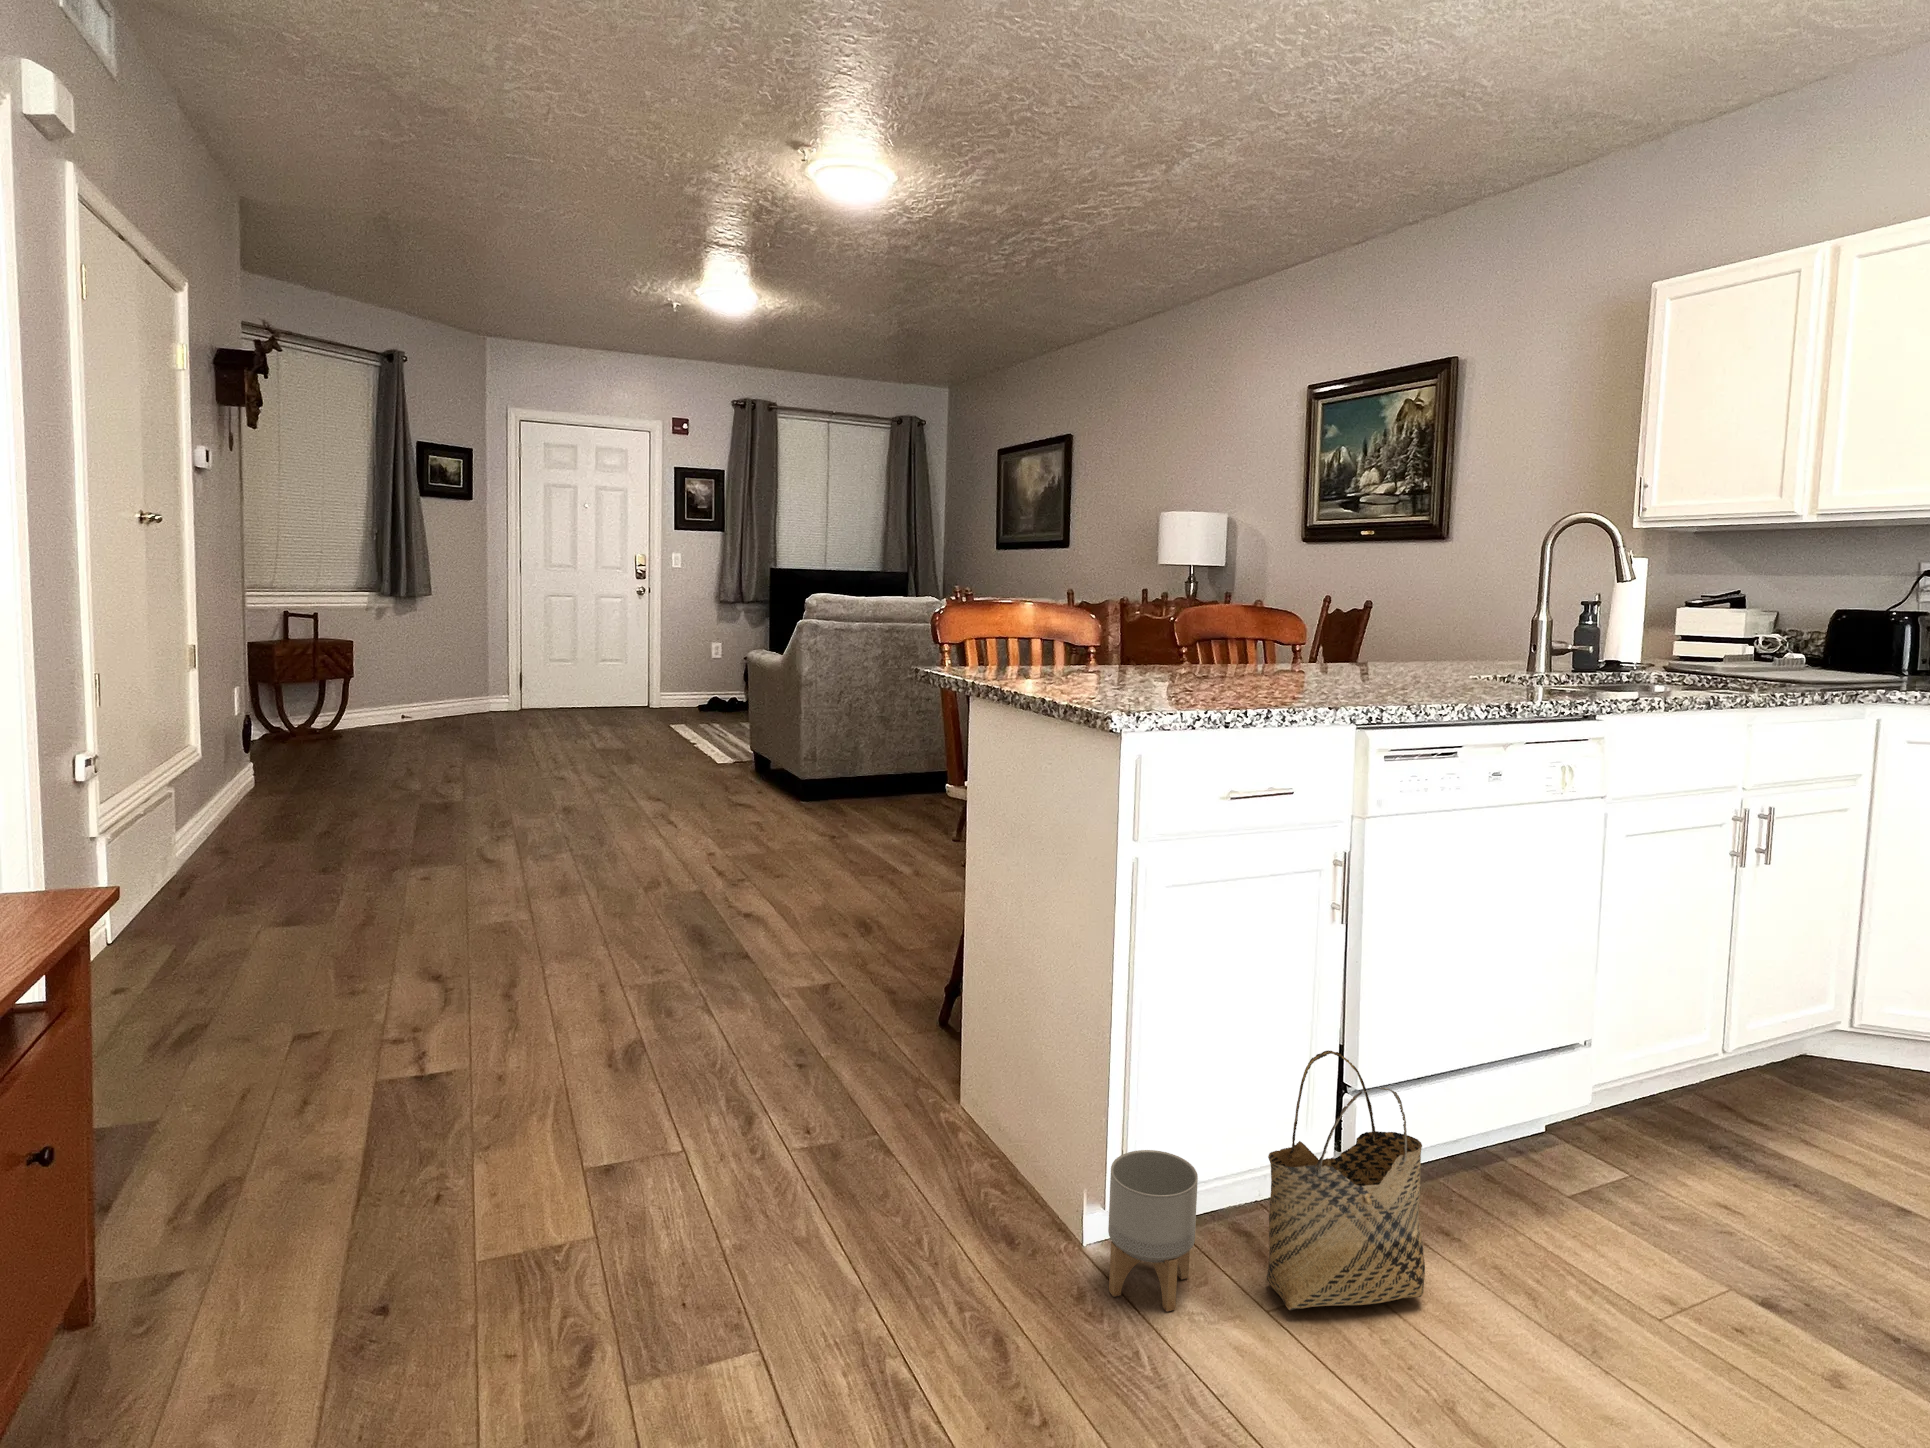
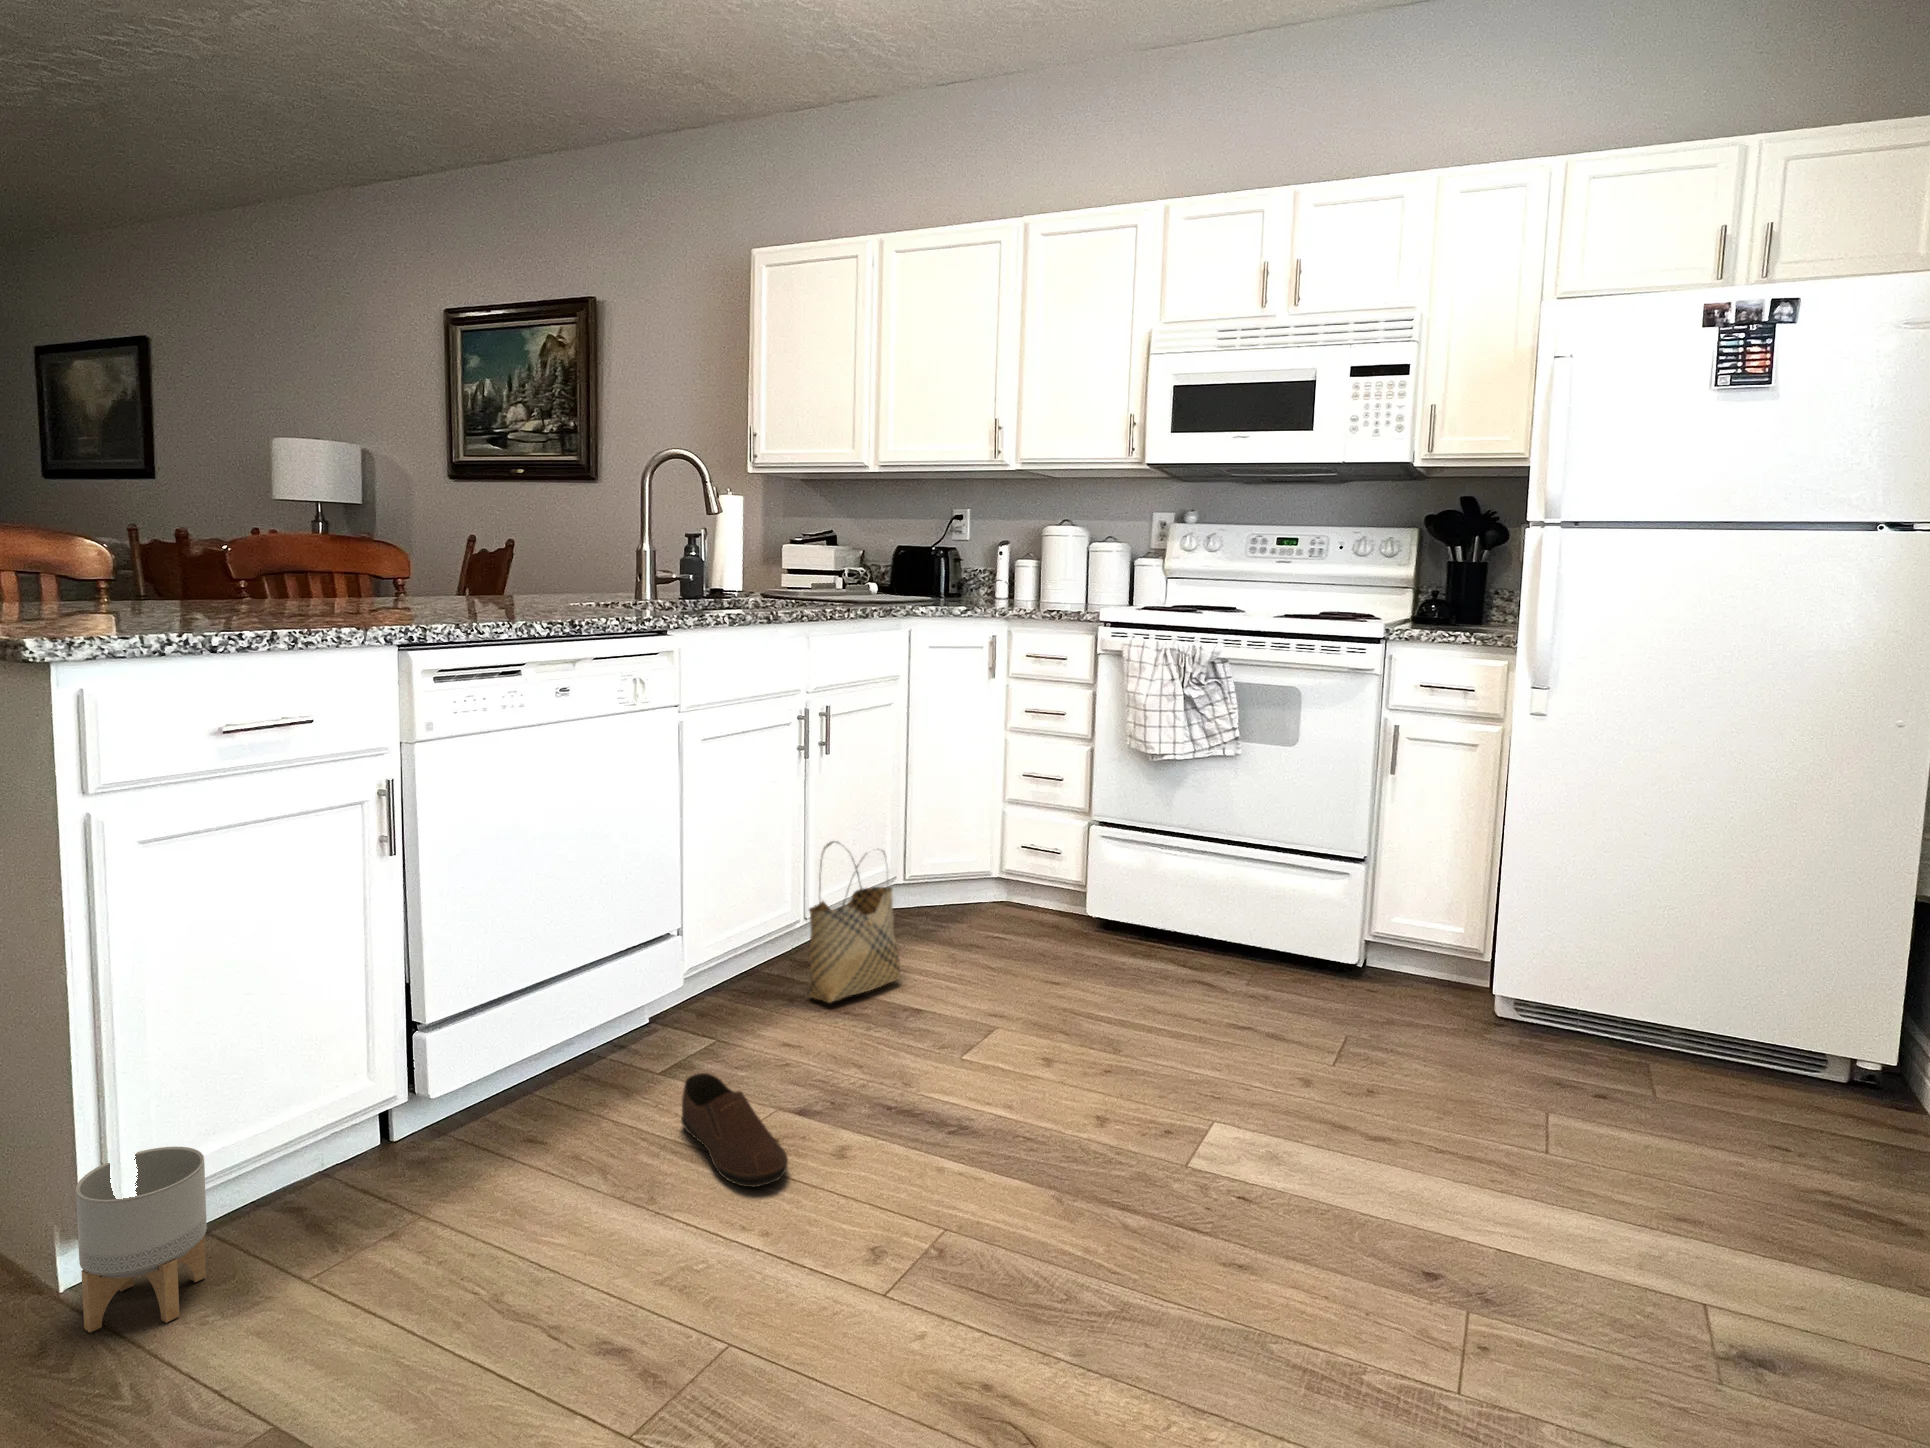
woven basket: present [1267,1051,1425,1310] -> present [808,841,900,1003]
shoe: none [1615,1221,1774,1395] -> present [681,1073,788,1187]

